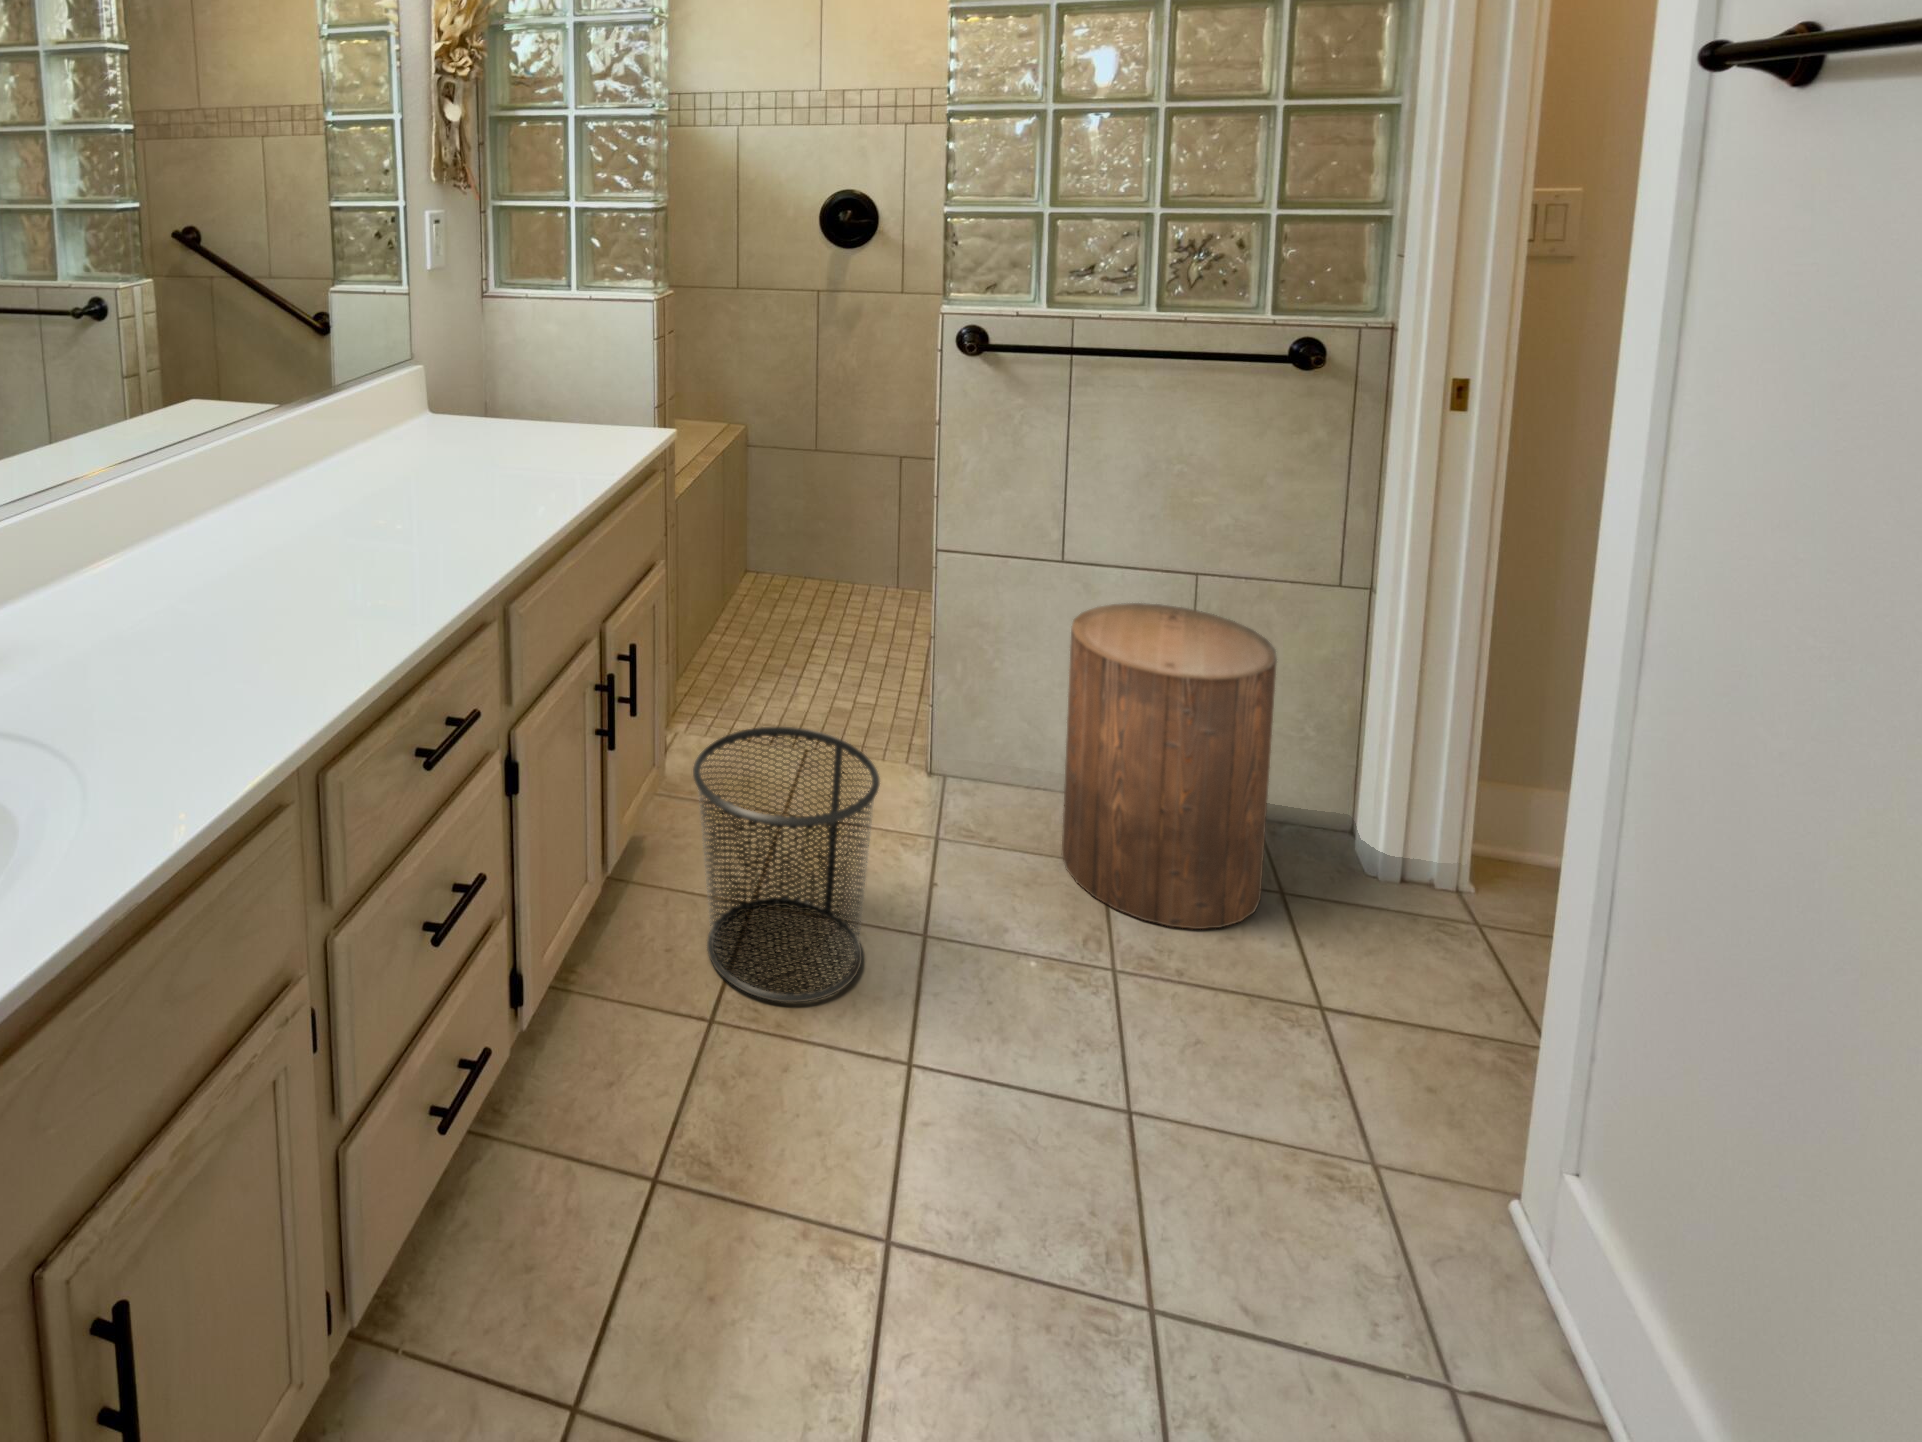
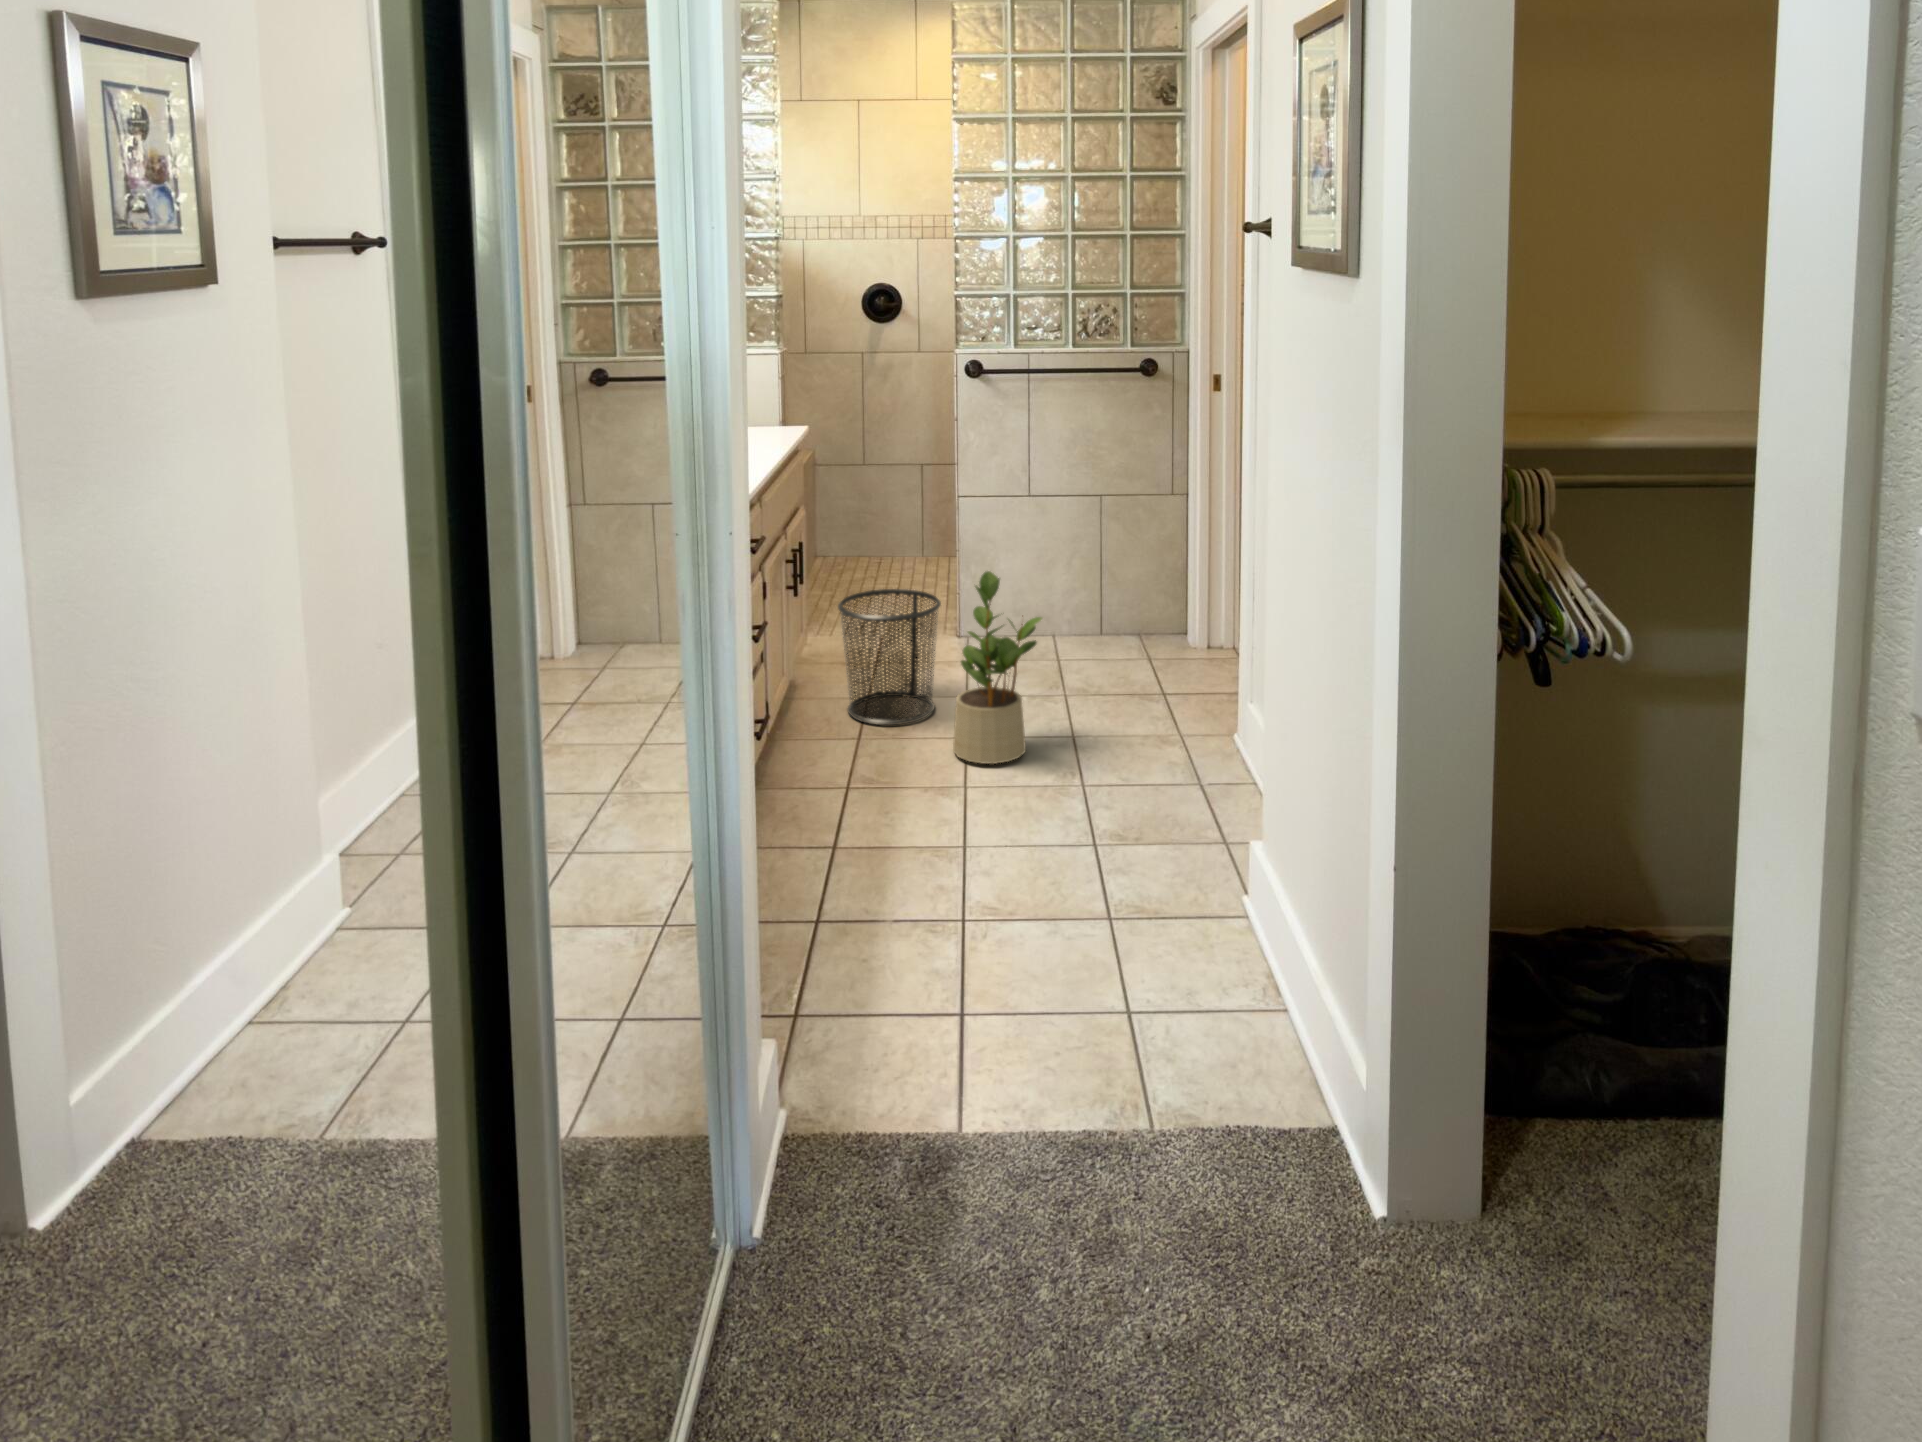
stool: present [1062,603,1277,929] -> none [1036,515,1140,678]
potted plant: none [876,799,1078,1201] -> present [953,571,1042,764]

